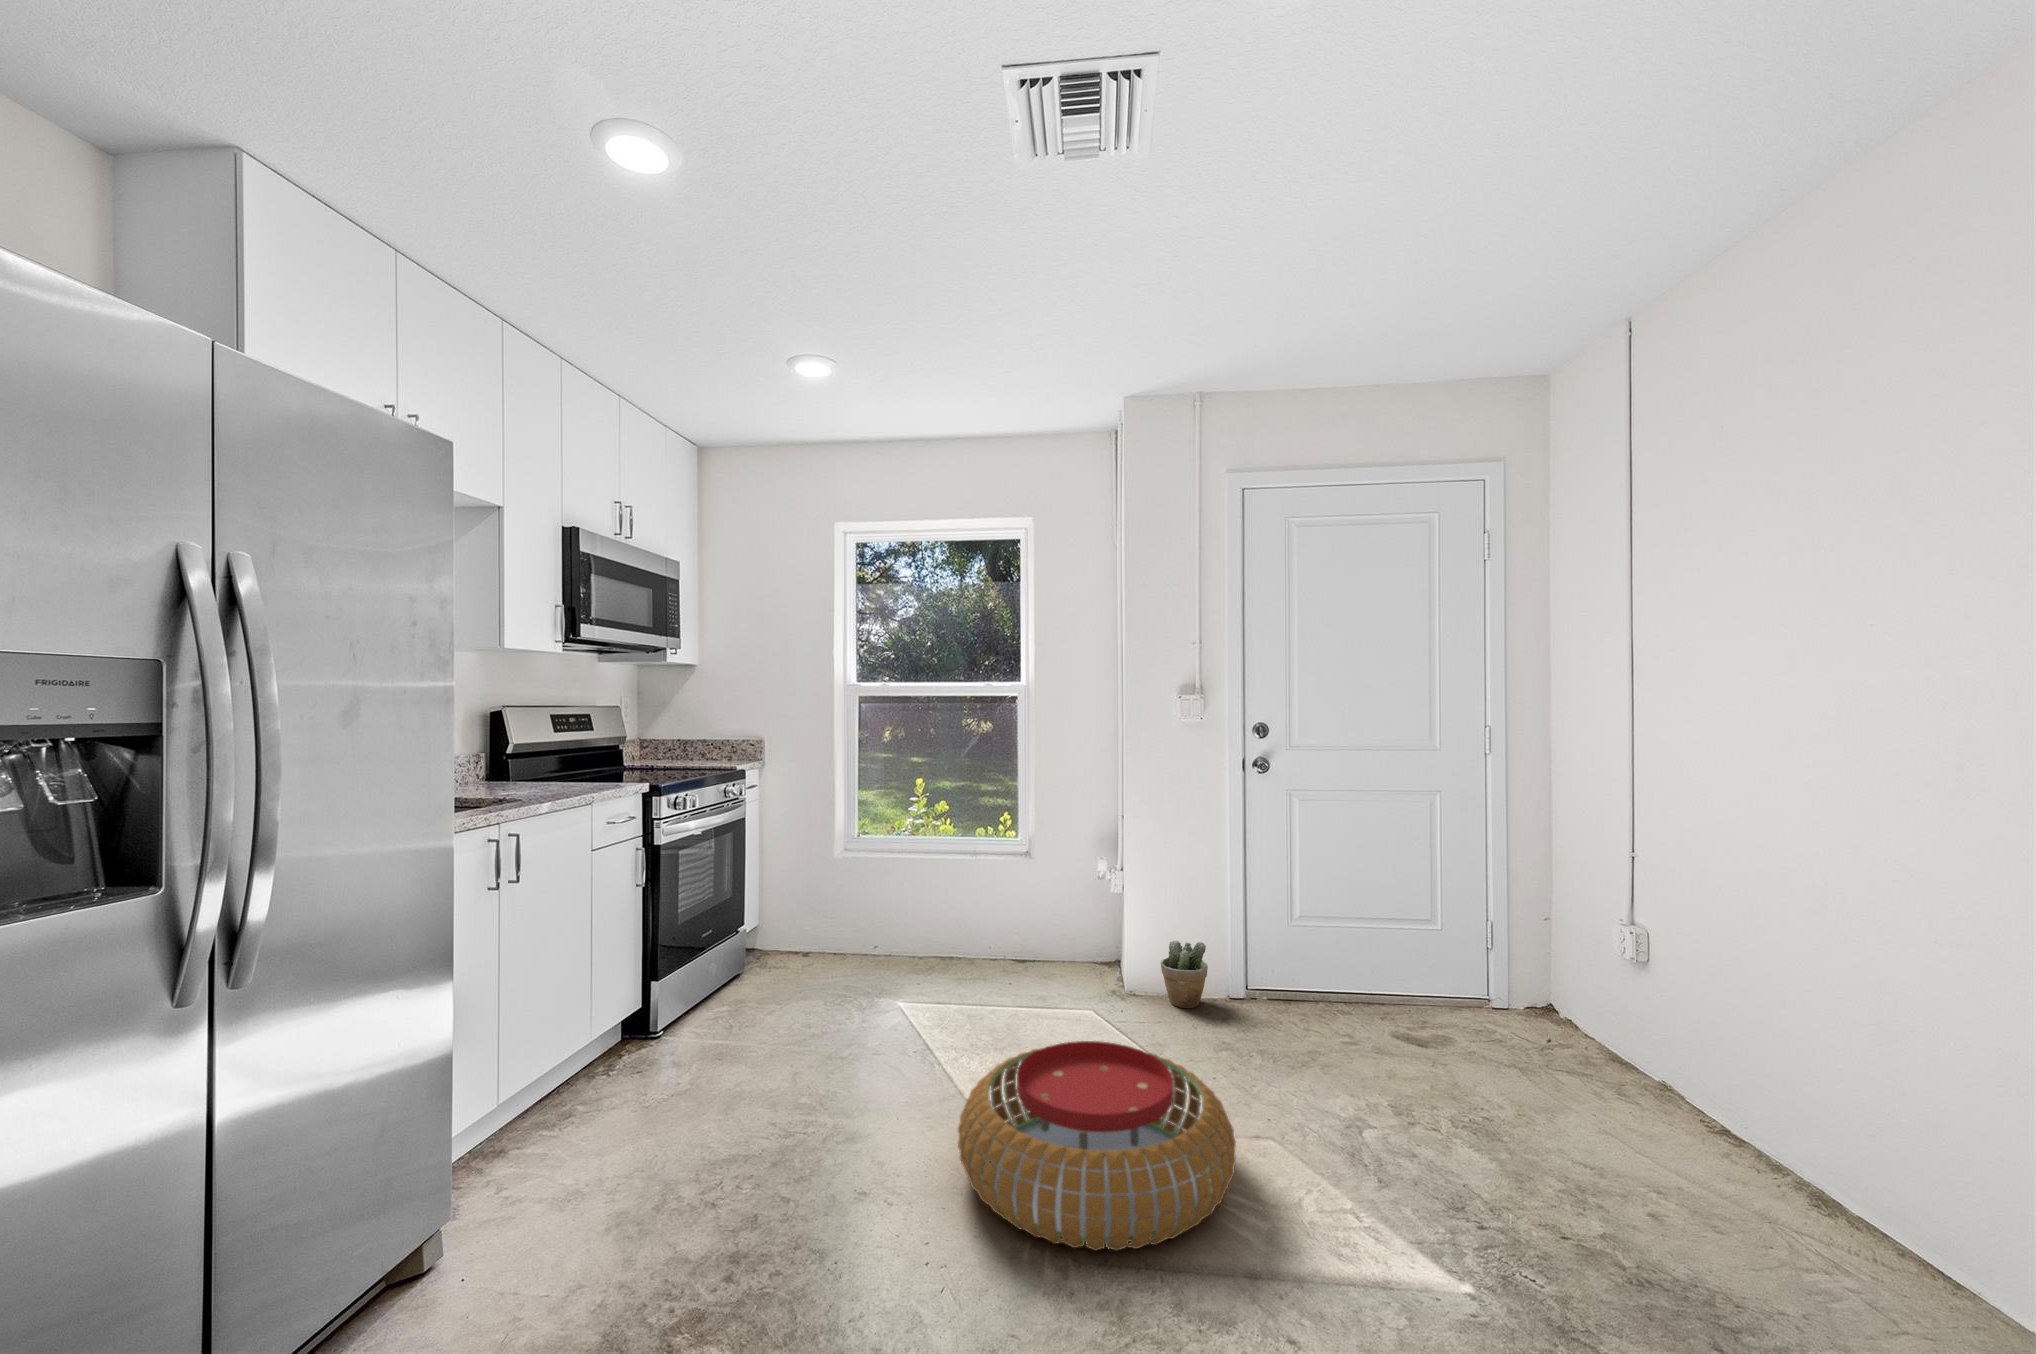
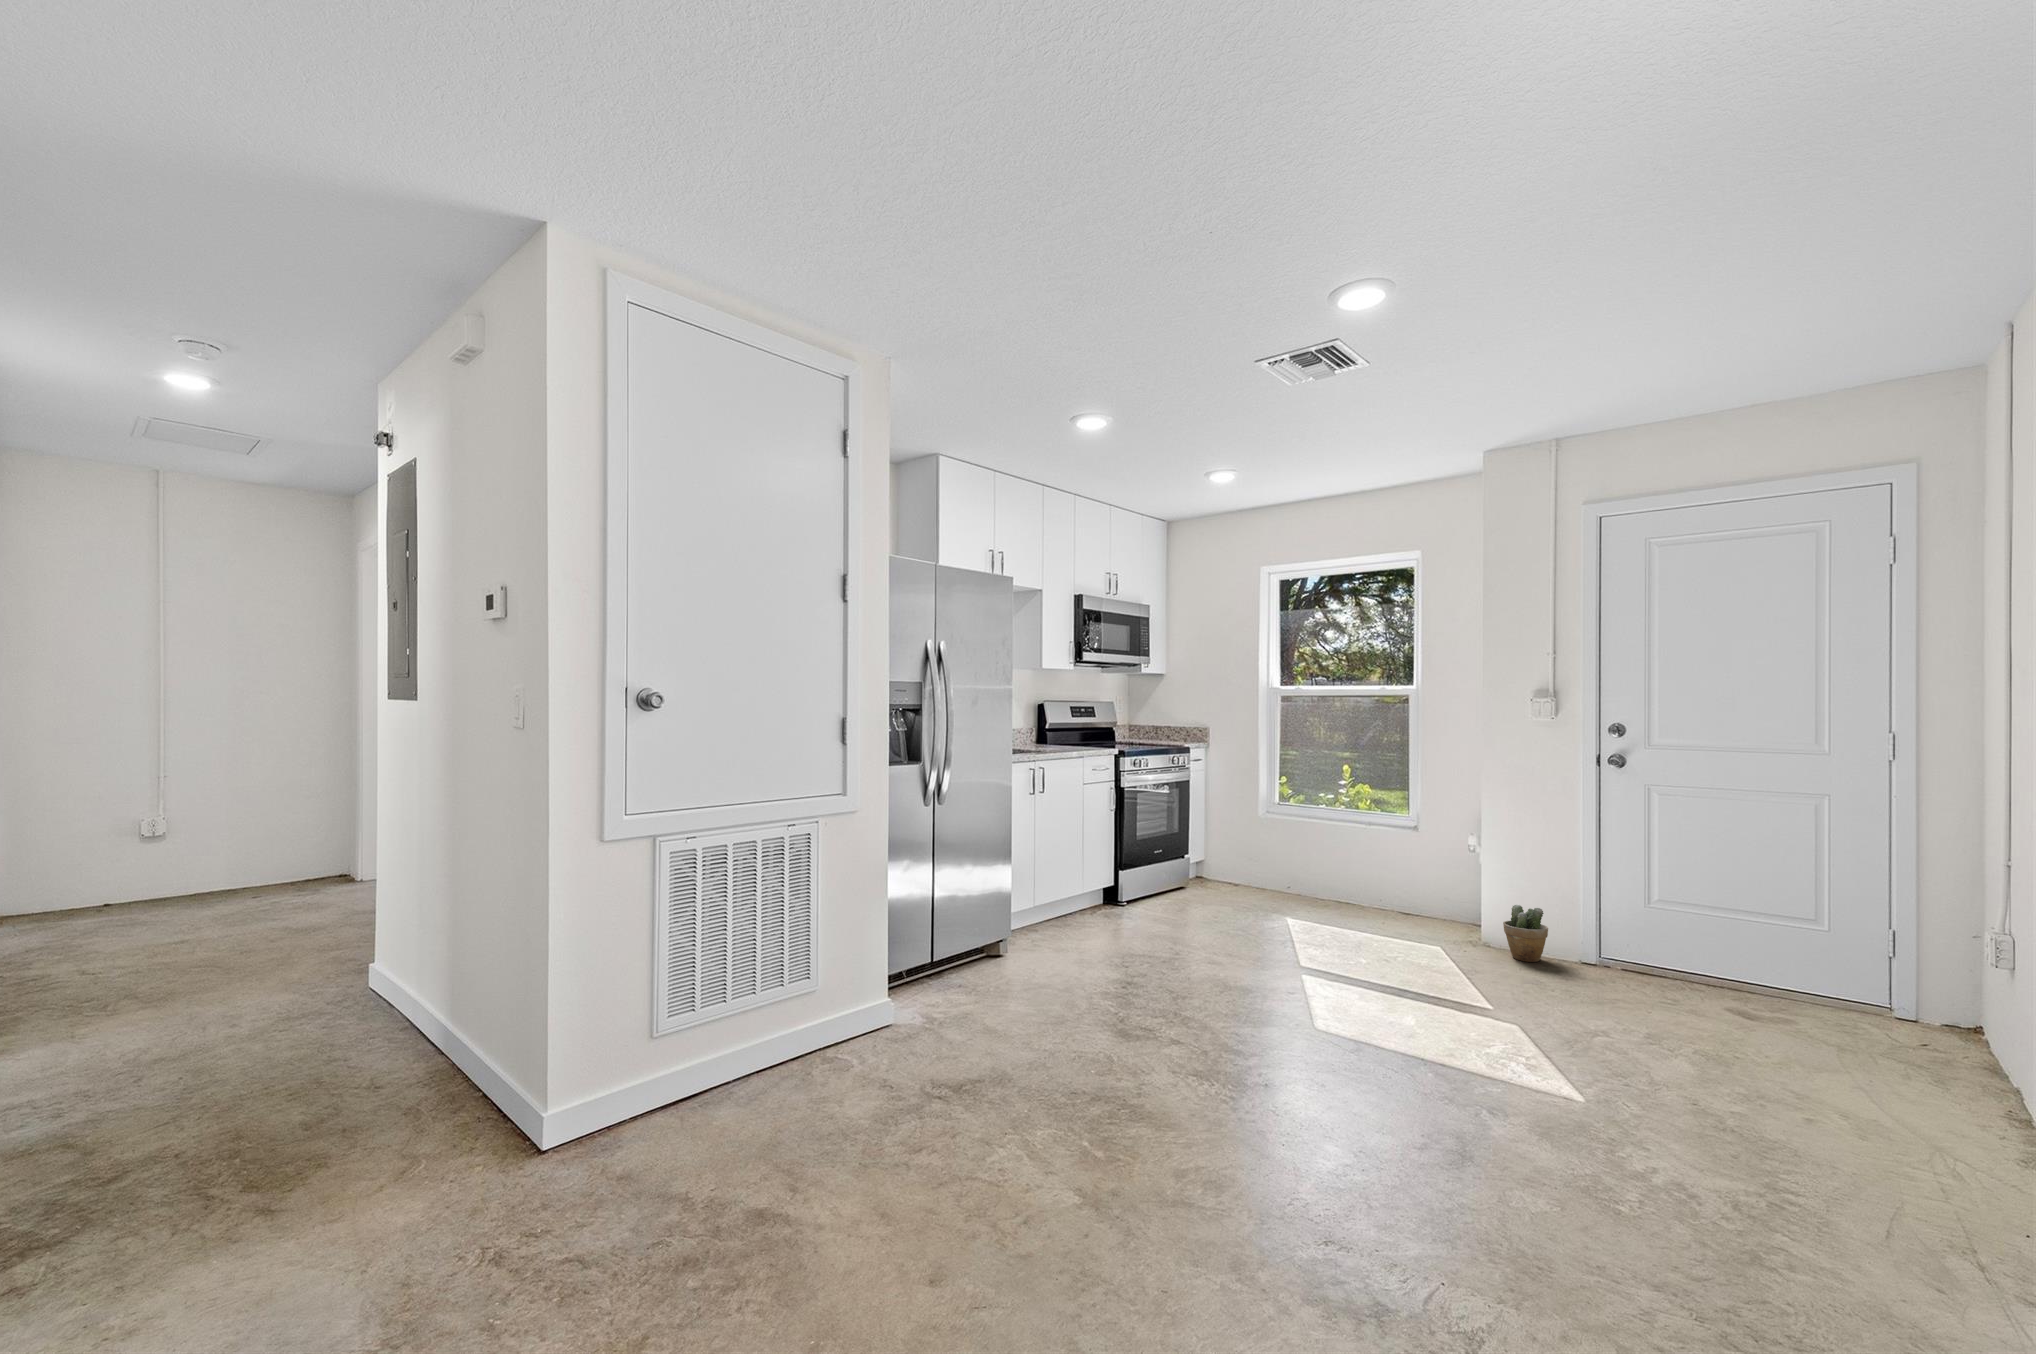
pouf: present [958,1041,1236,1251] -> none [1259,928,1449,1032]

